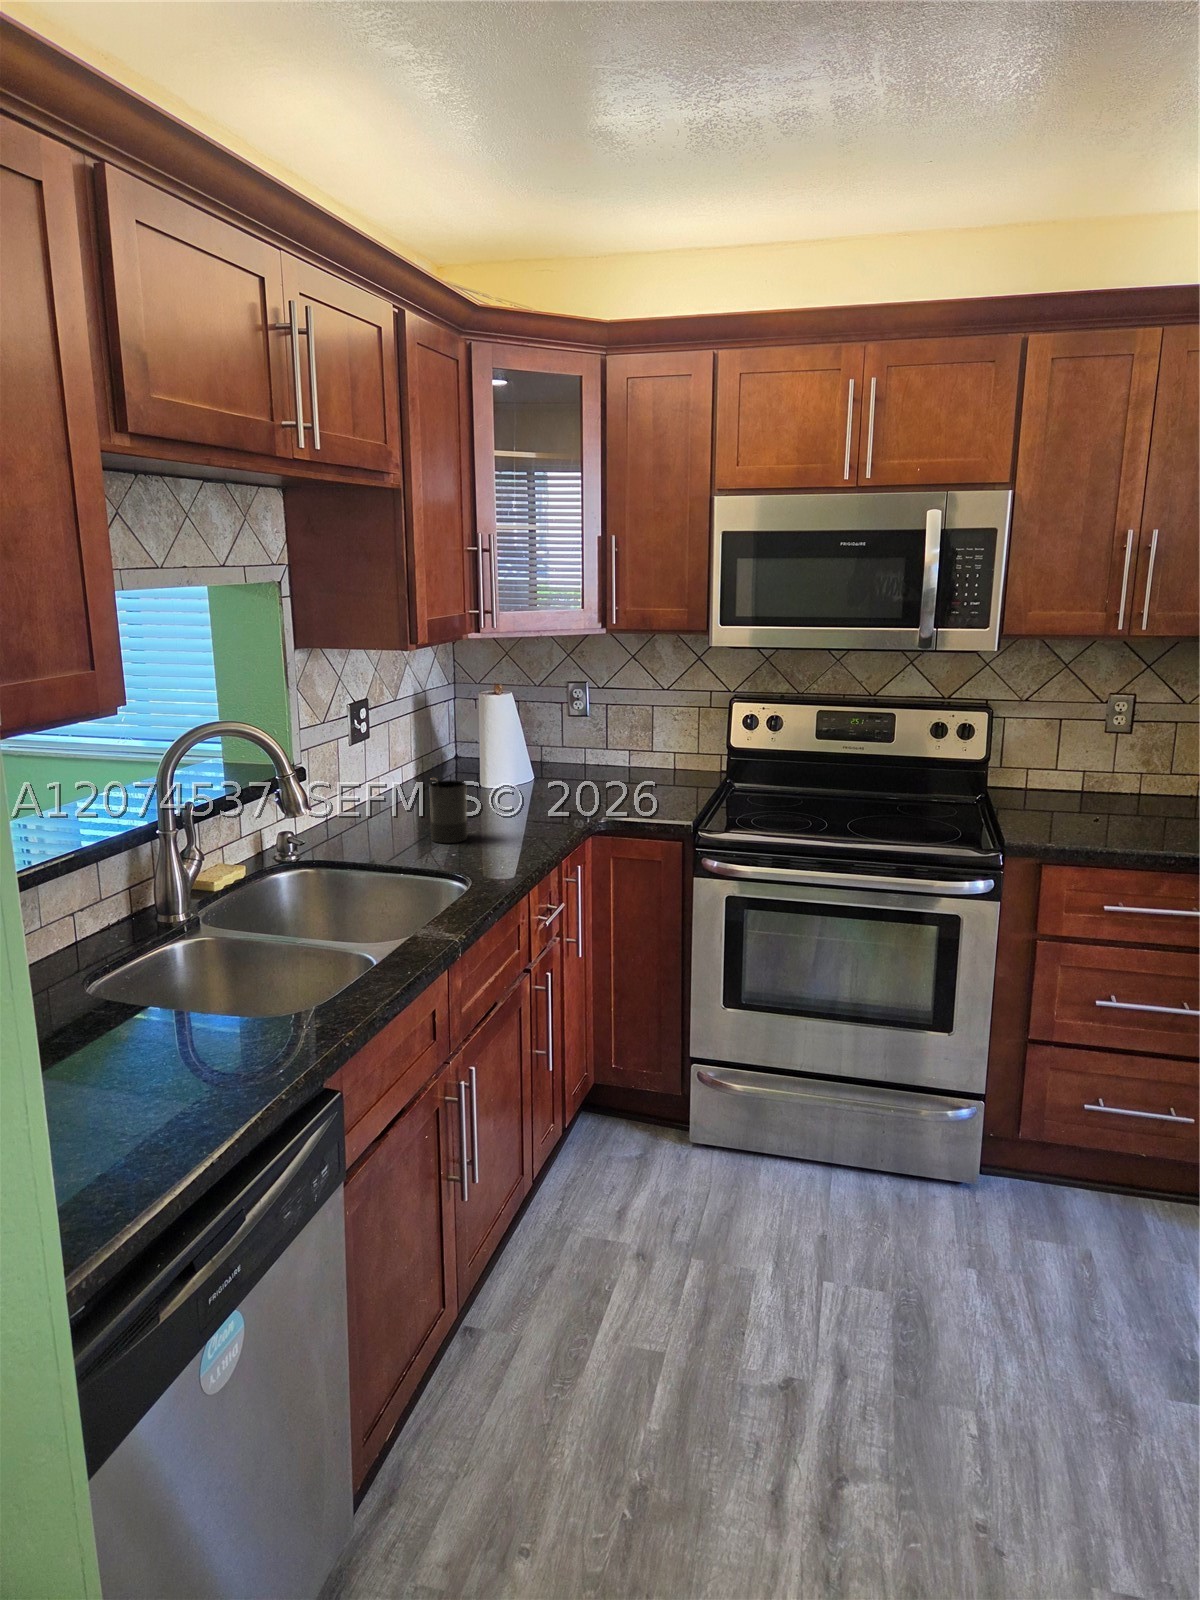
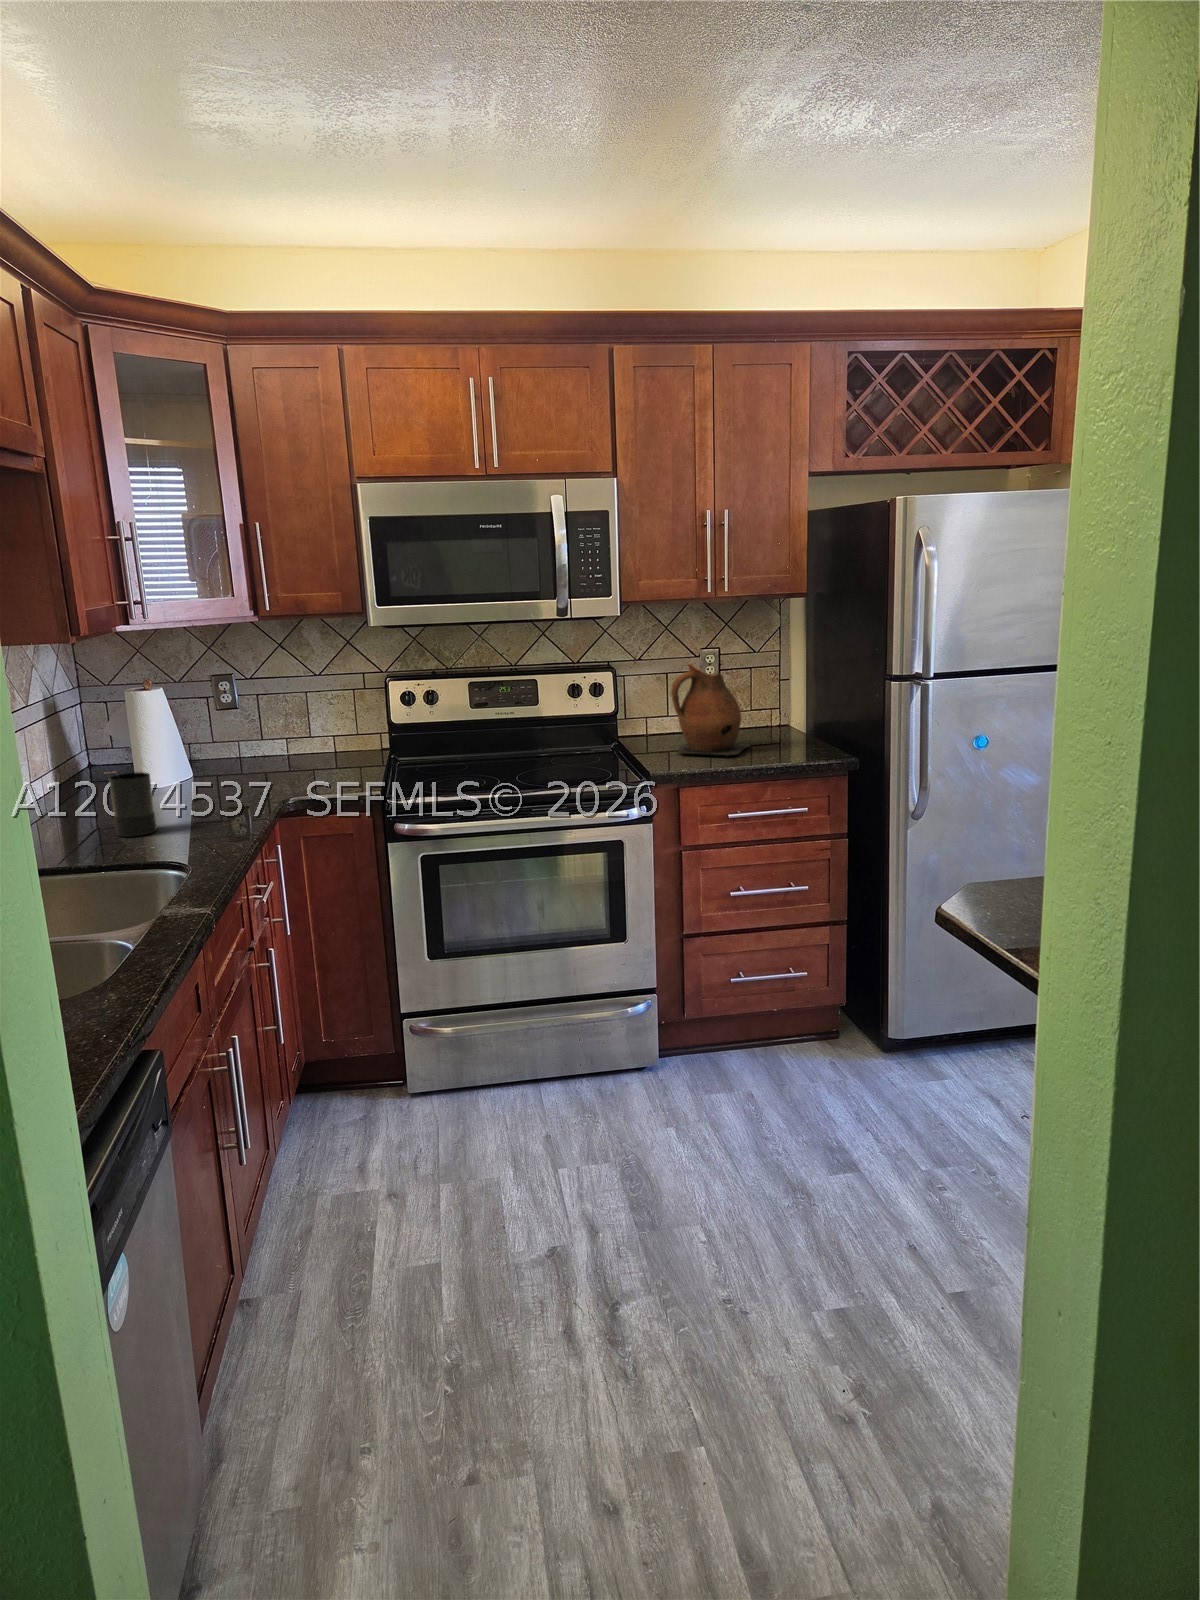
ceramic pitcher: none [1052,714,1156,833] -> present [671,664,750,756]

